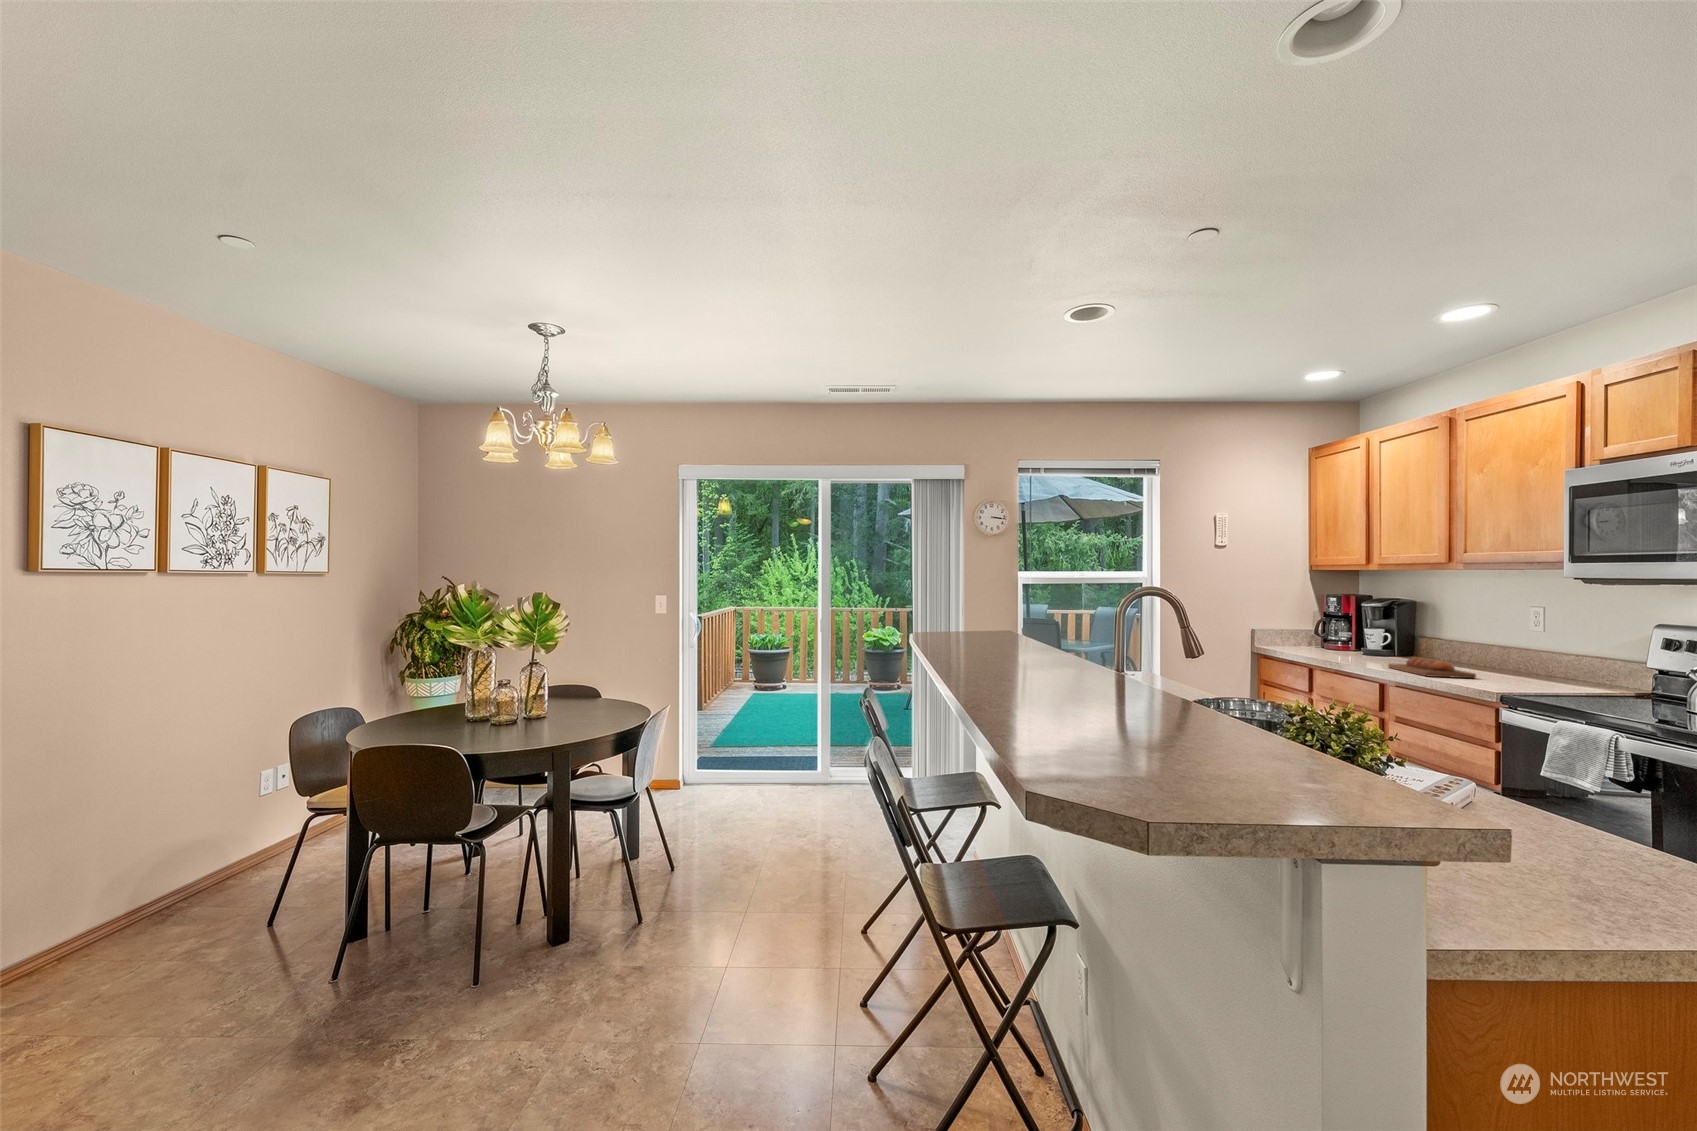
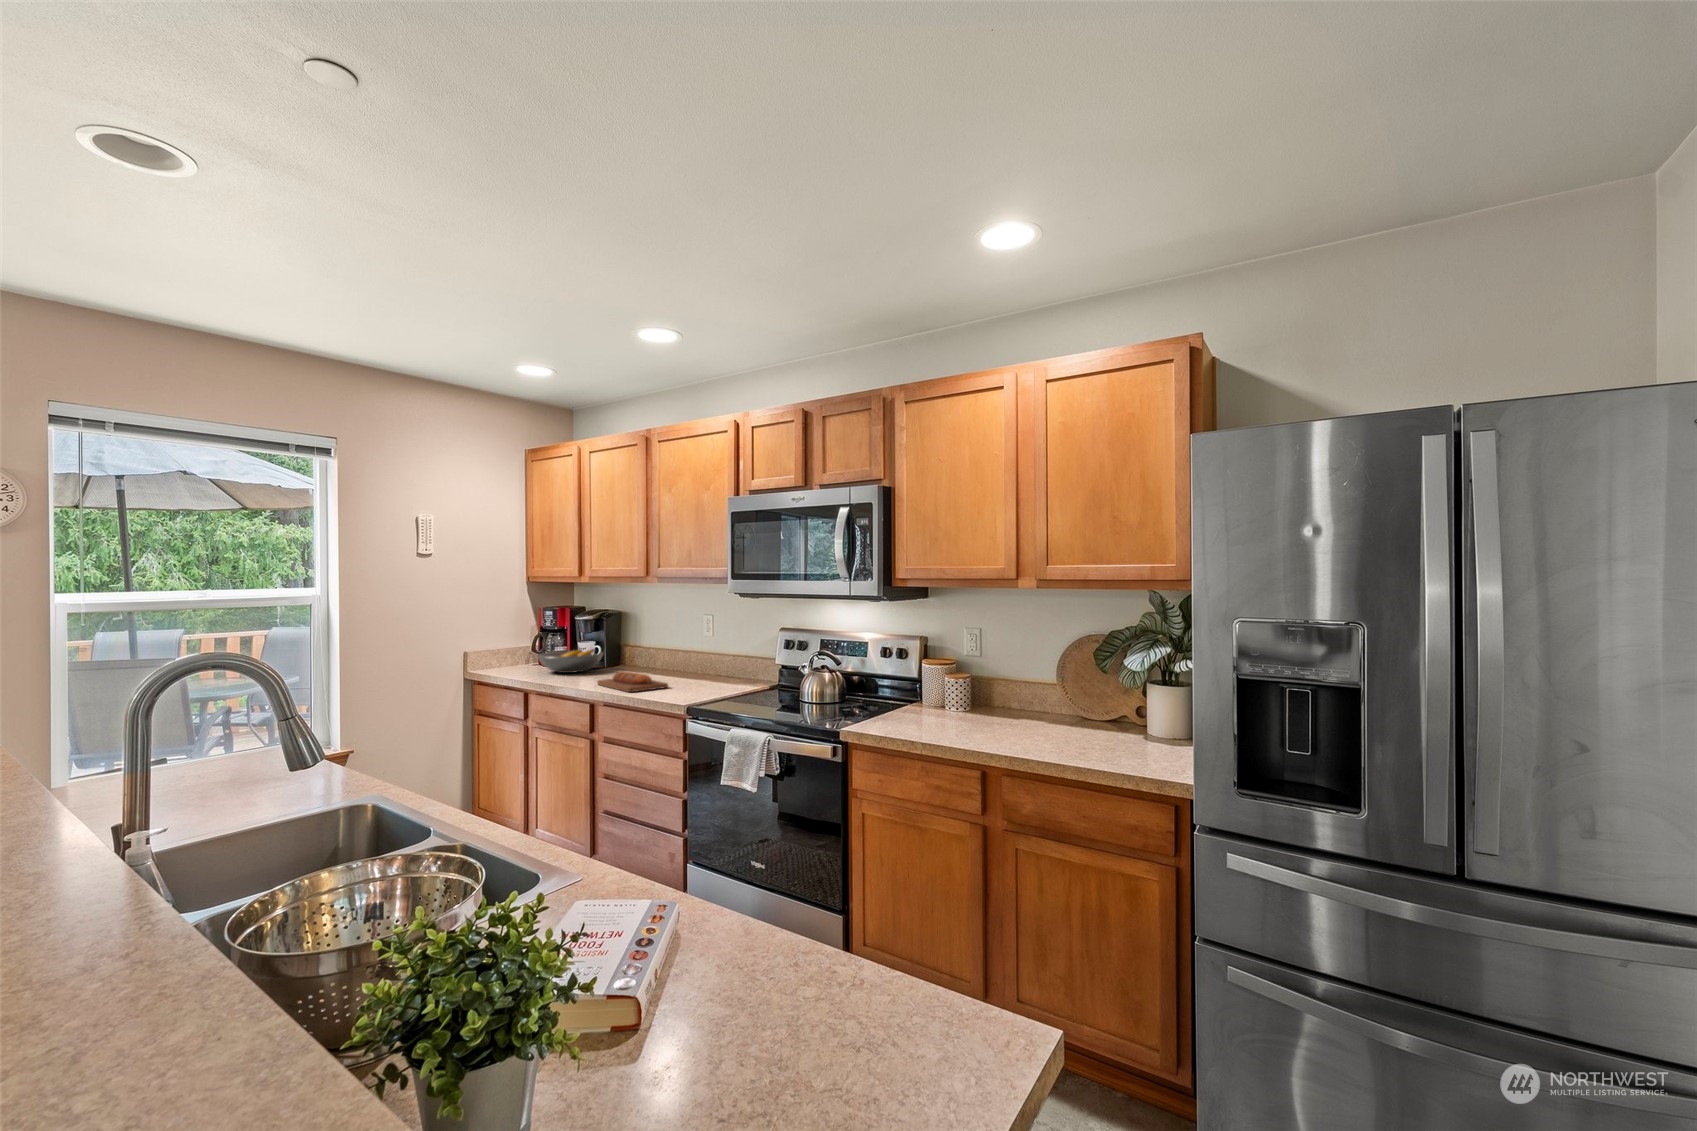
fruit bowl: none [1321,636,1394,657] -> present [538,649,603,673]

